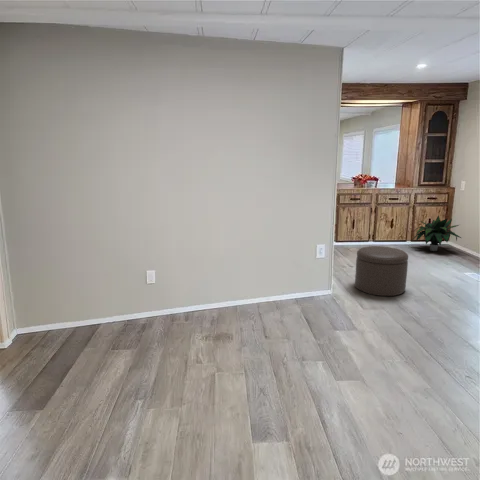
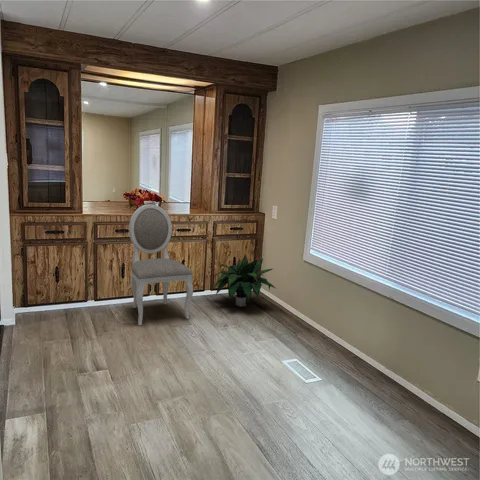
dining chair: none [358,182,401,255] -> present [129,204,193,326]
ottoman: present [355,246,408,296] -> none [91,340,193,462]

